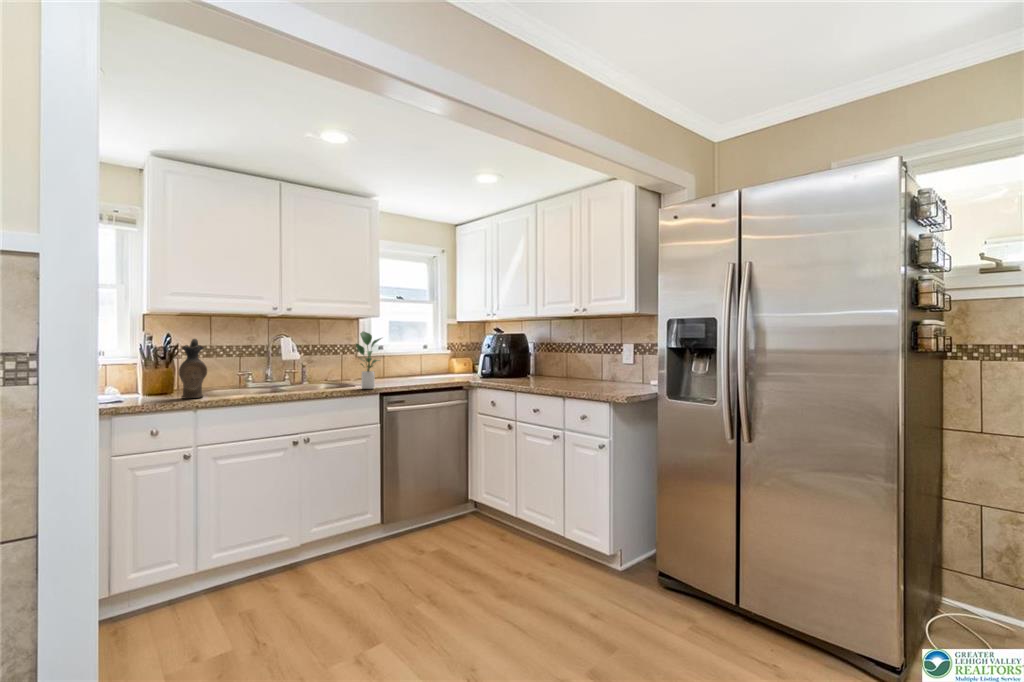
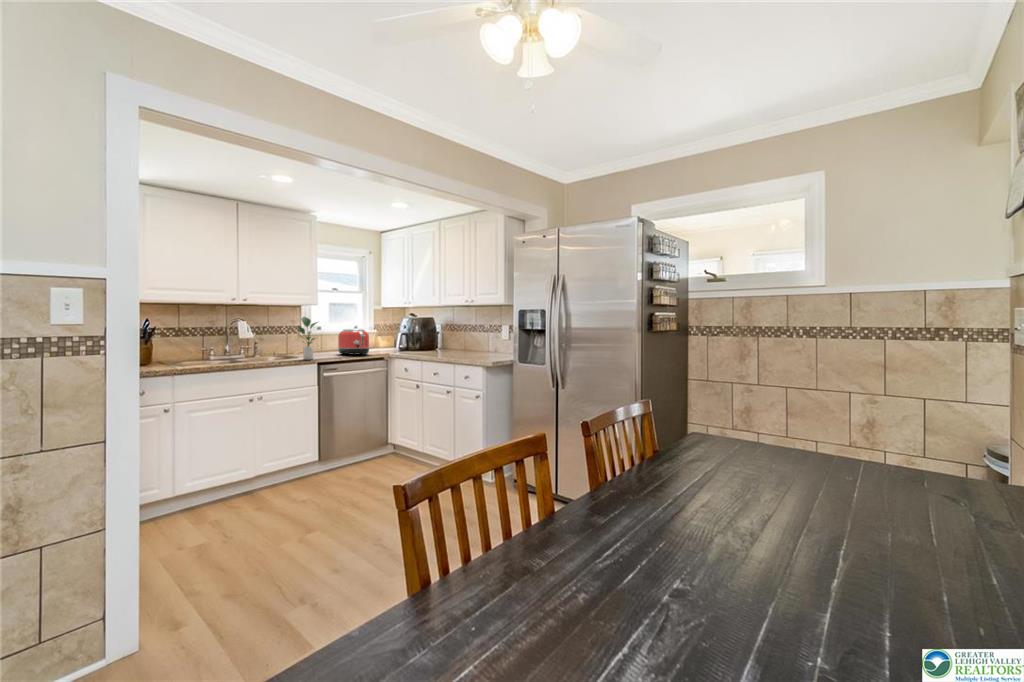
ceramic pitcher: present [179,339,207,398] -> none [158,323,181,367]
toaster: none [404,349,445,383] -> present [338,329,369,355]

